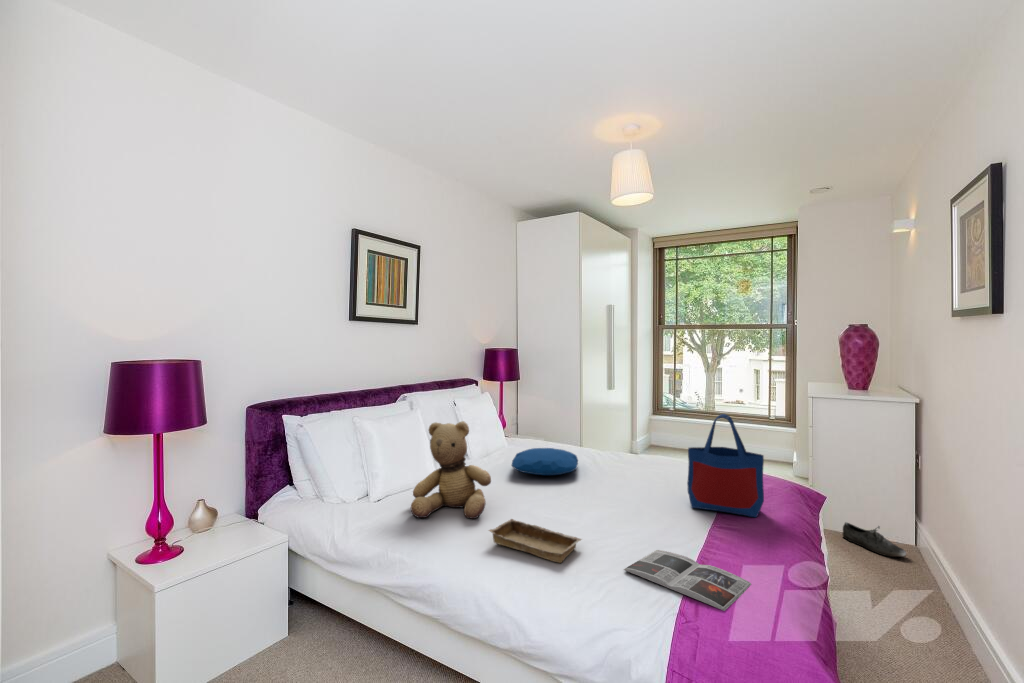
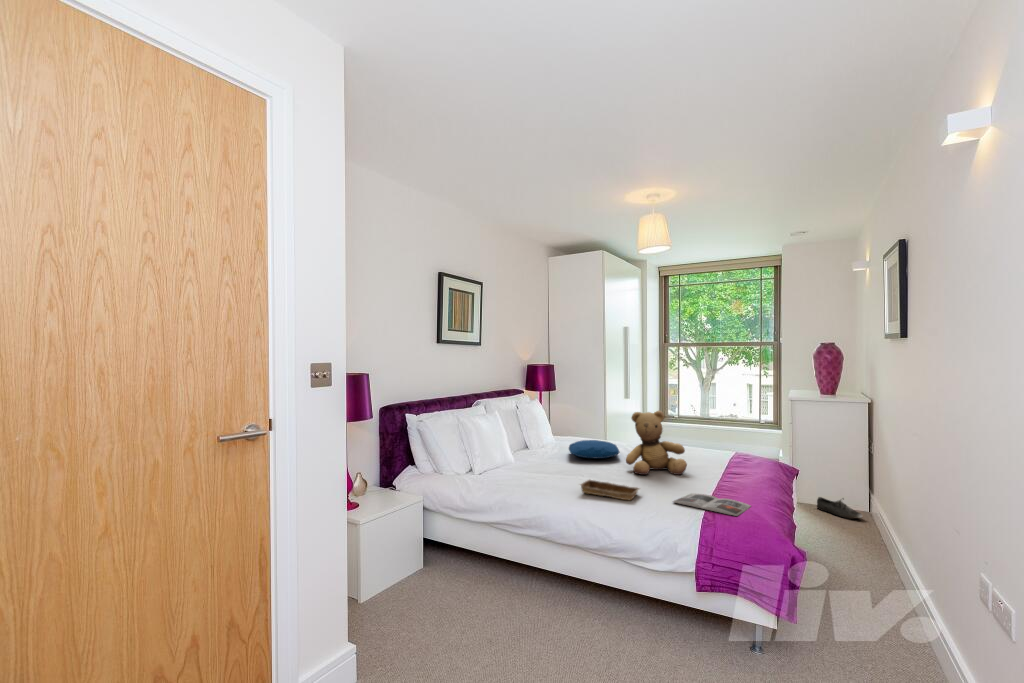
tote bag: present [687,414,764,517] -> none [705,409,758,478]
teddy bear: present [411,421,491,519] -> present [626,411,687,475]

